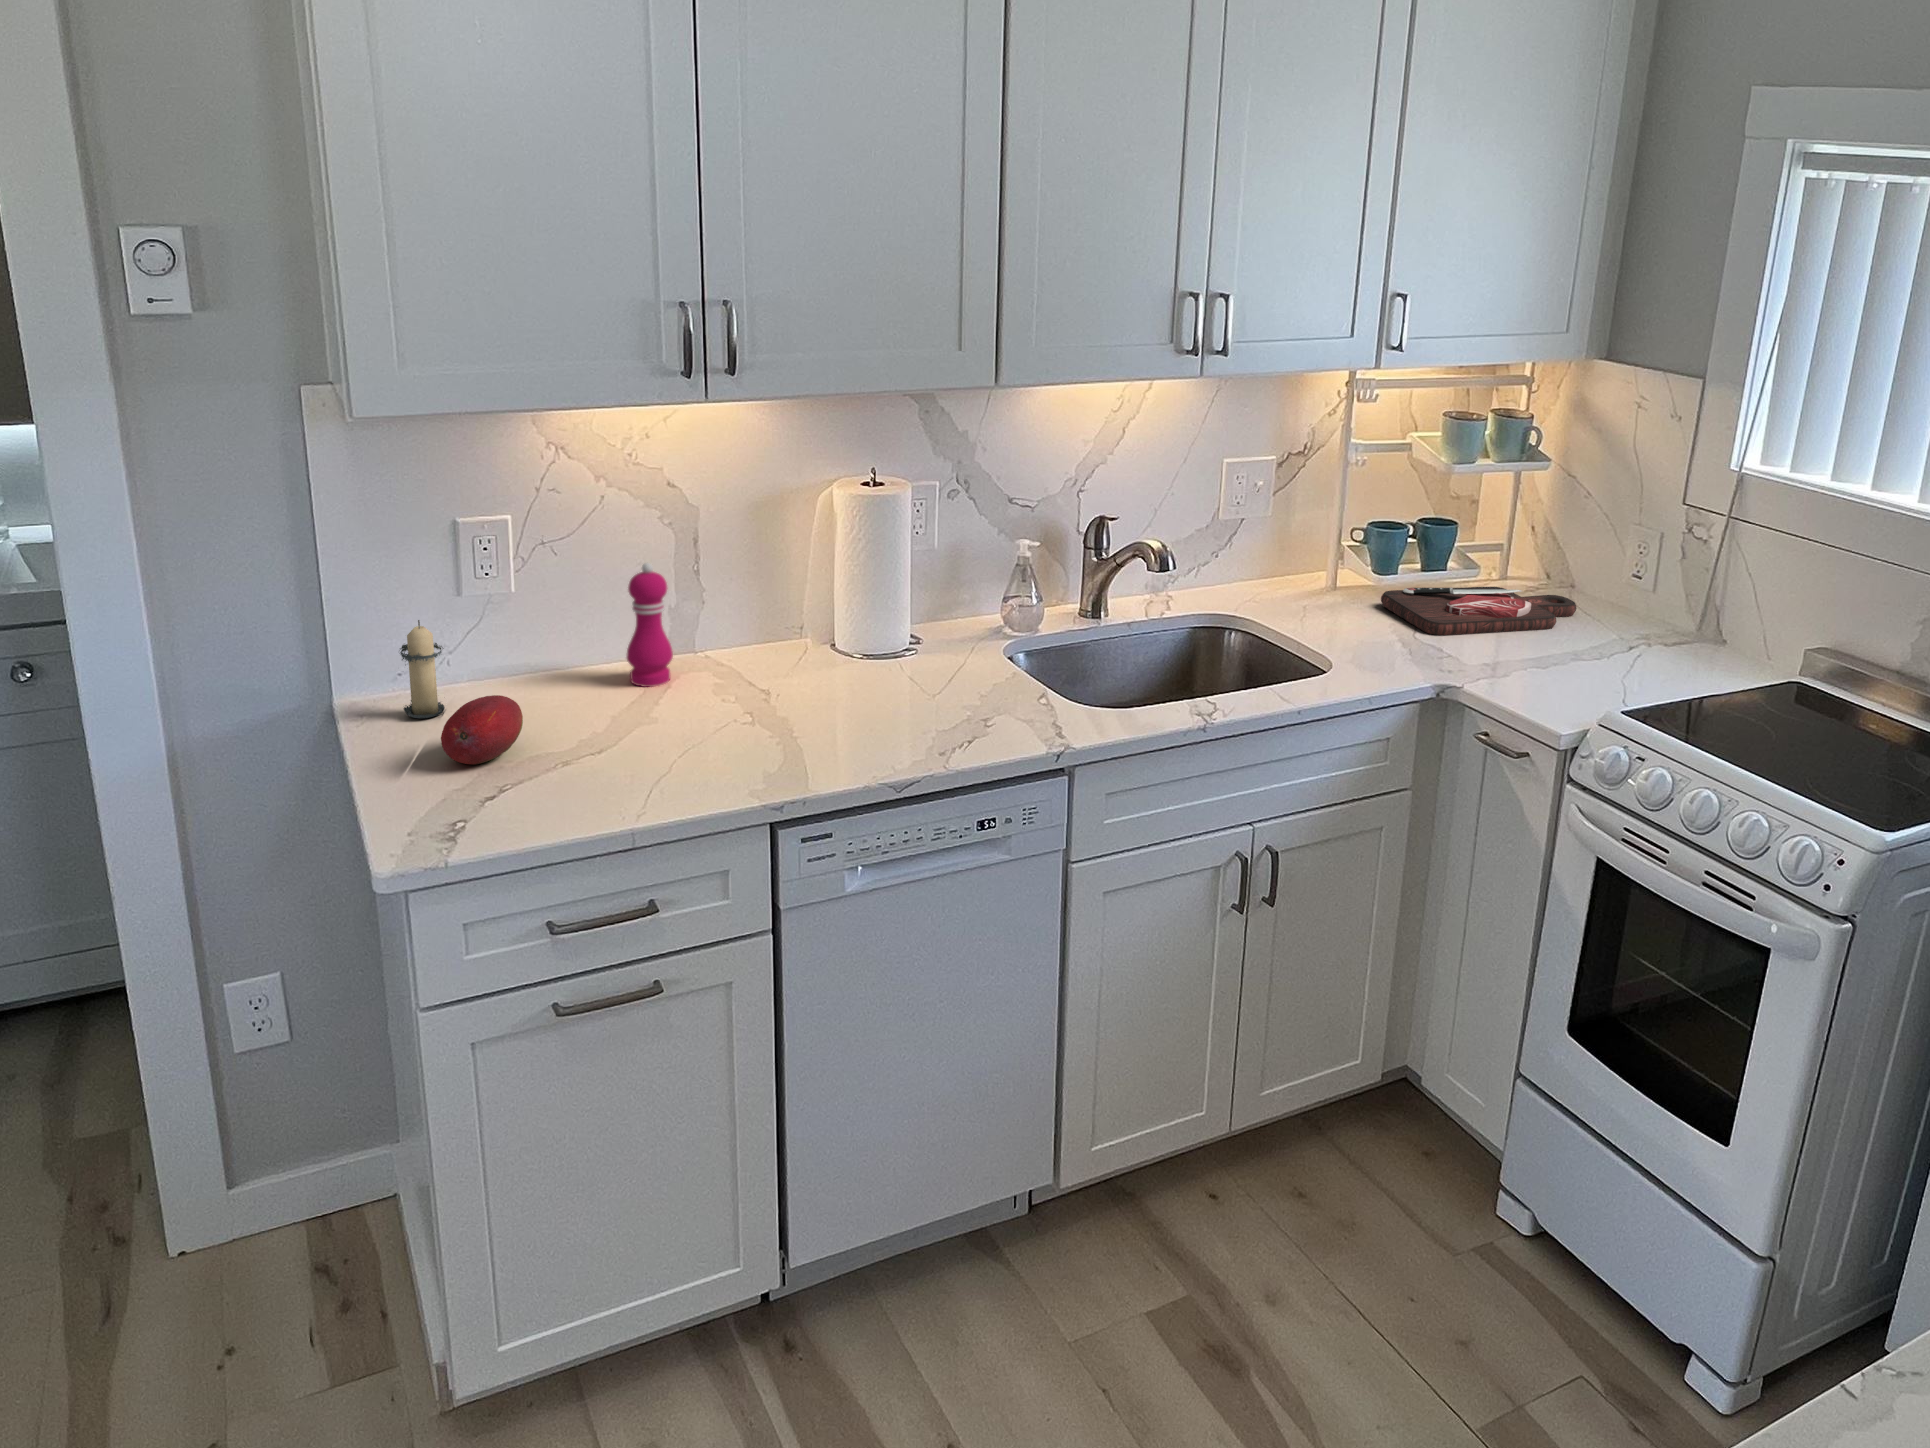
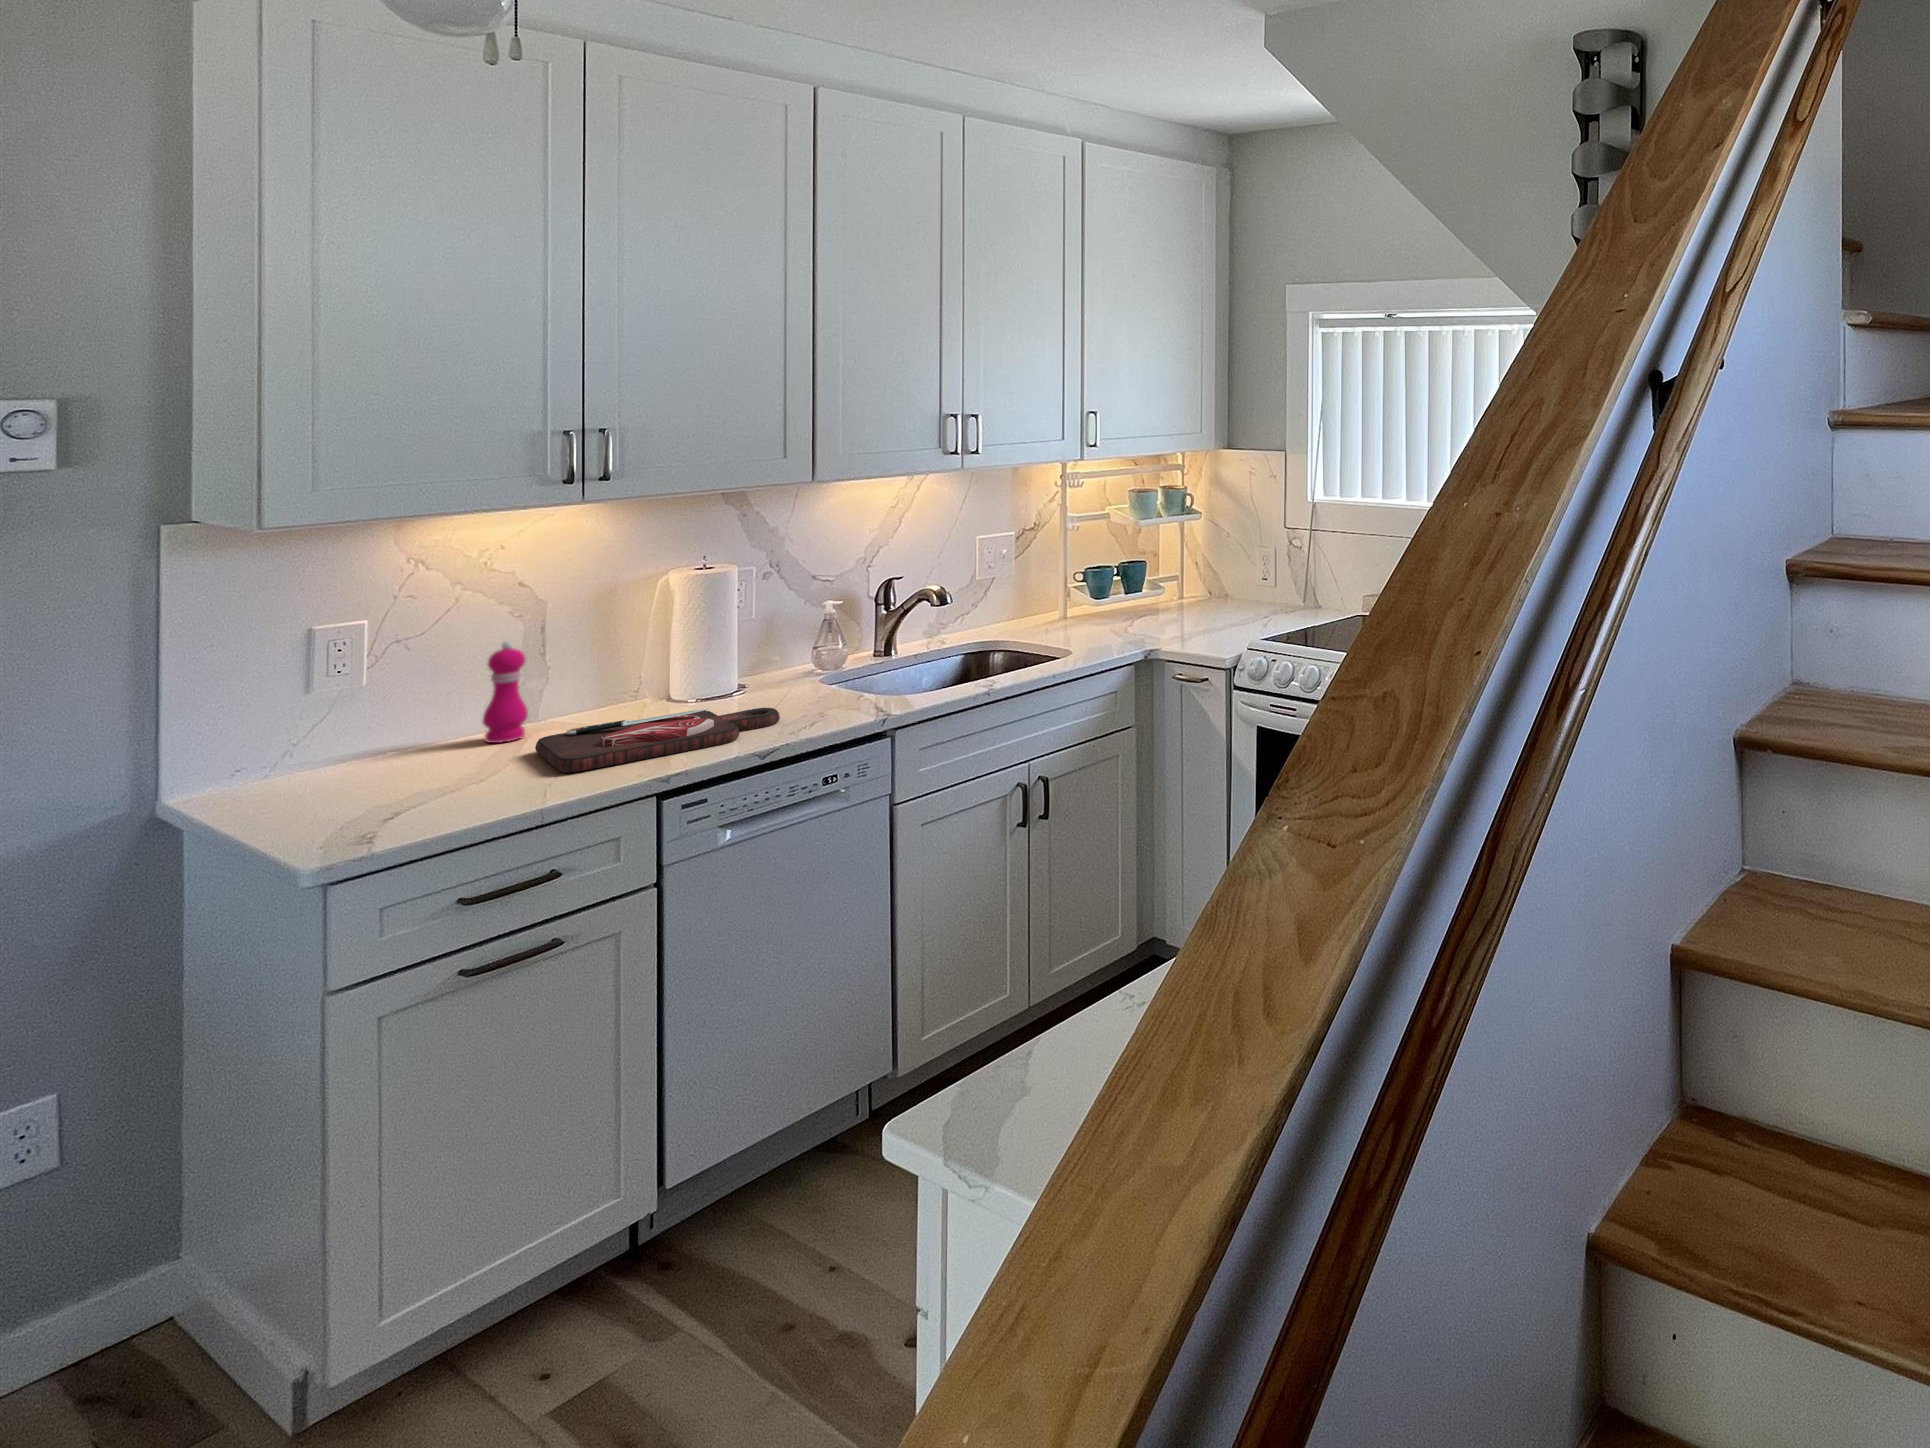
cutting board: present [1381,587,1577,635] -> present [535,708,780,772]
candle: present [400,620,445,718] -> none [250,708,309,796]
fruit: present [441,695,523,764] -> none [329,745,409,804]

